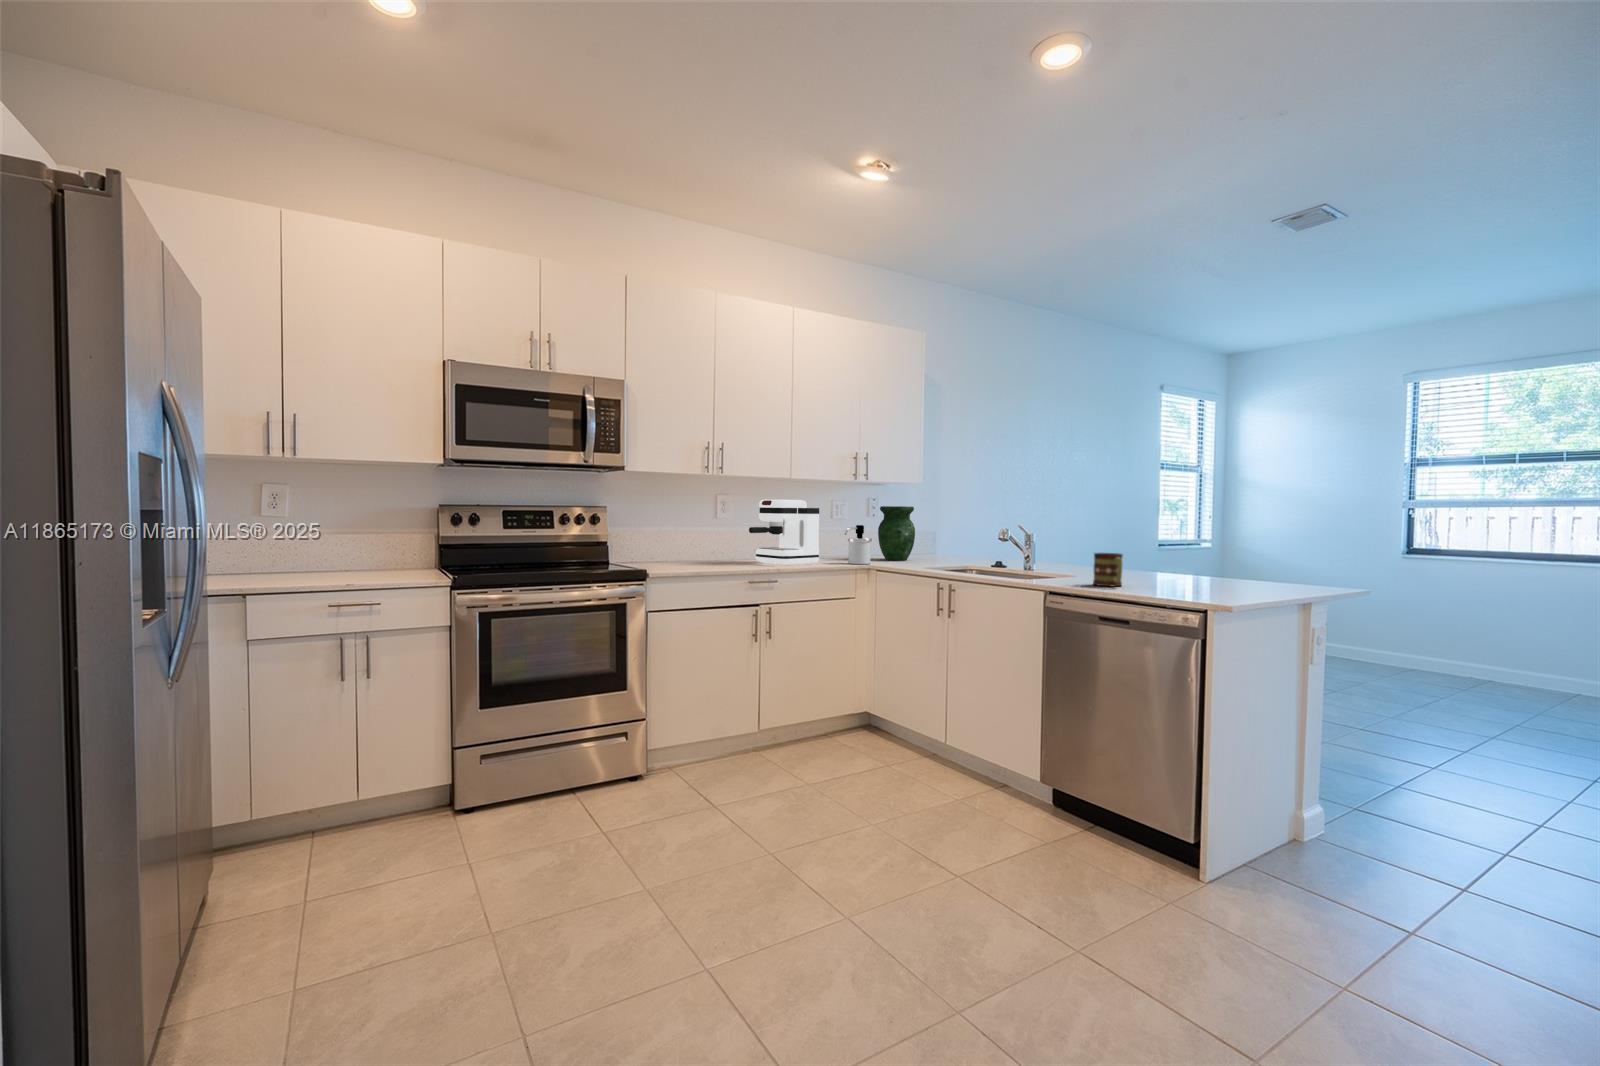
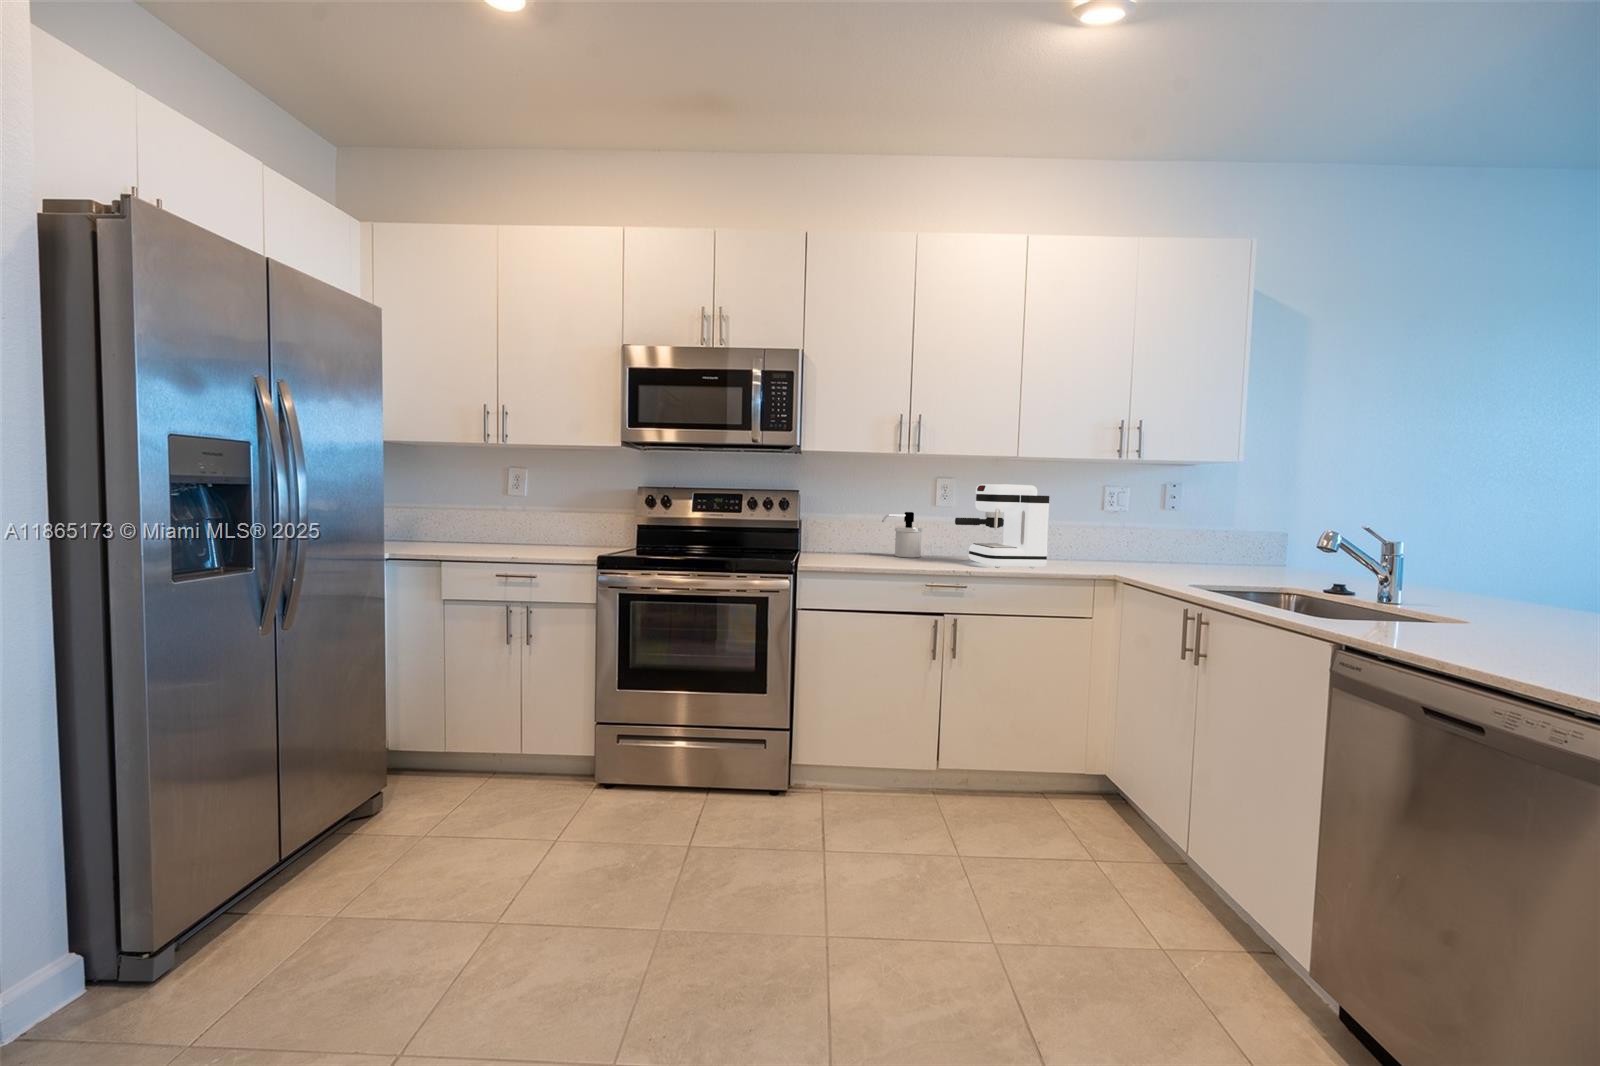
vase: present [878,506,915,561] -> none [1156,495,1216,572]
soap dispenser: present [845,525,872,564] -> present [882,512,923,558]
mug: present [1093,553,1123,587] -> none [1435,585,1513,653]

